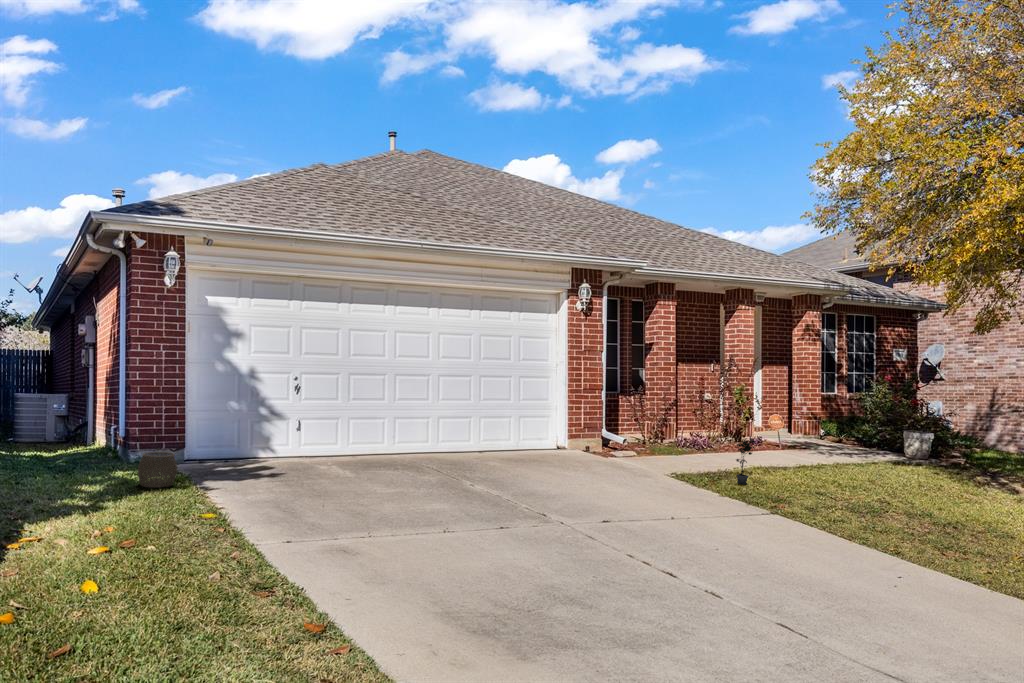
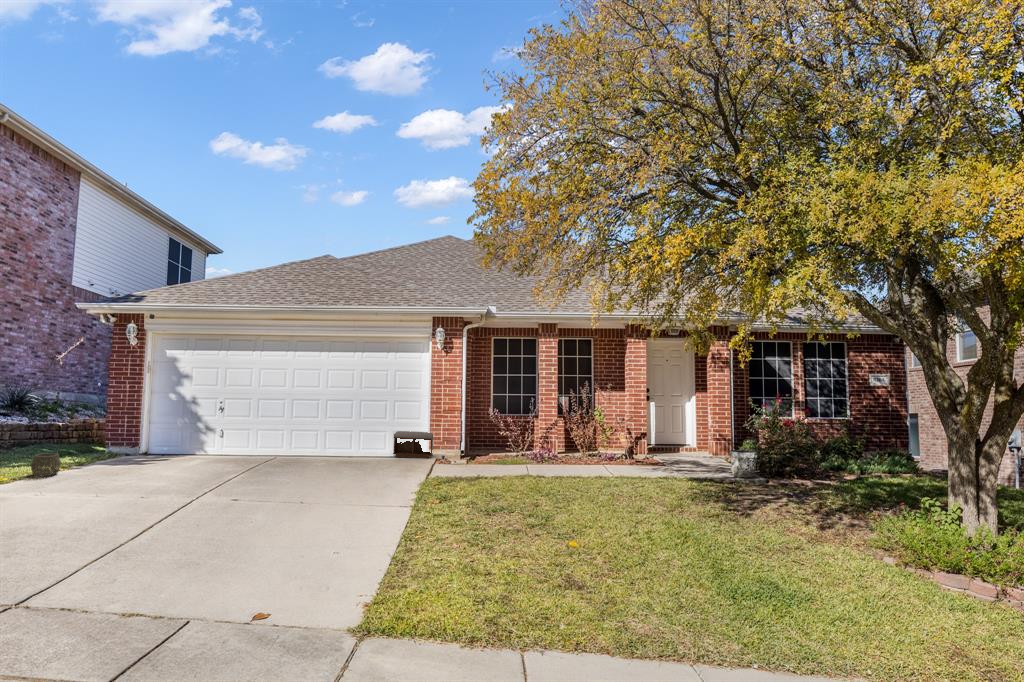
bench: none [523,417,580,451] -> present [393,431,433,458]
potted plant: present [736,436,755,485] -> none [483,455,500,495]

